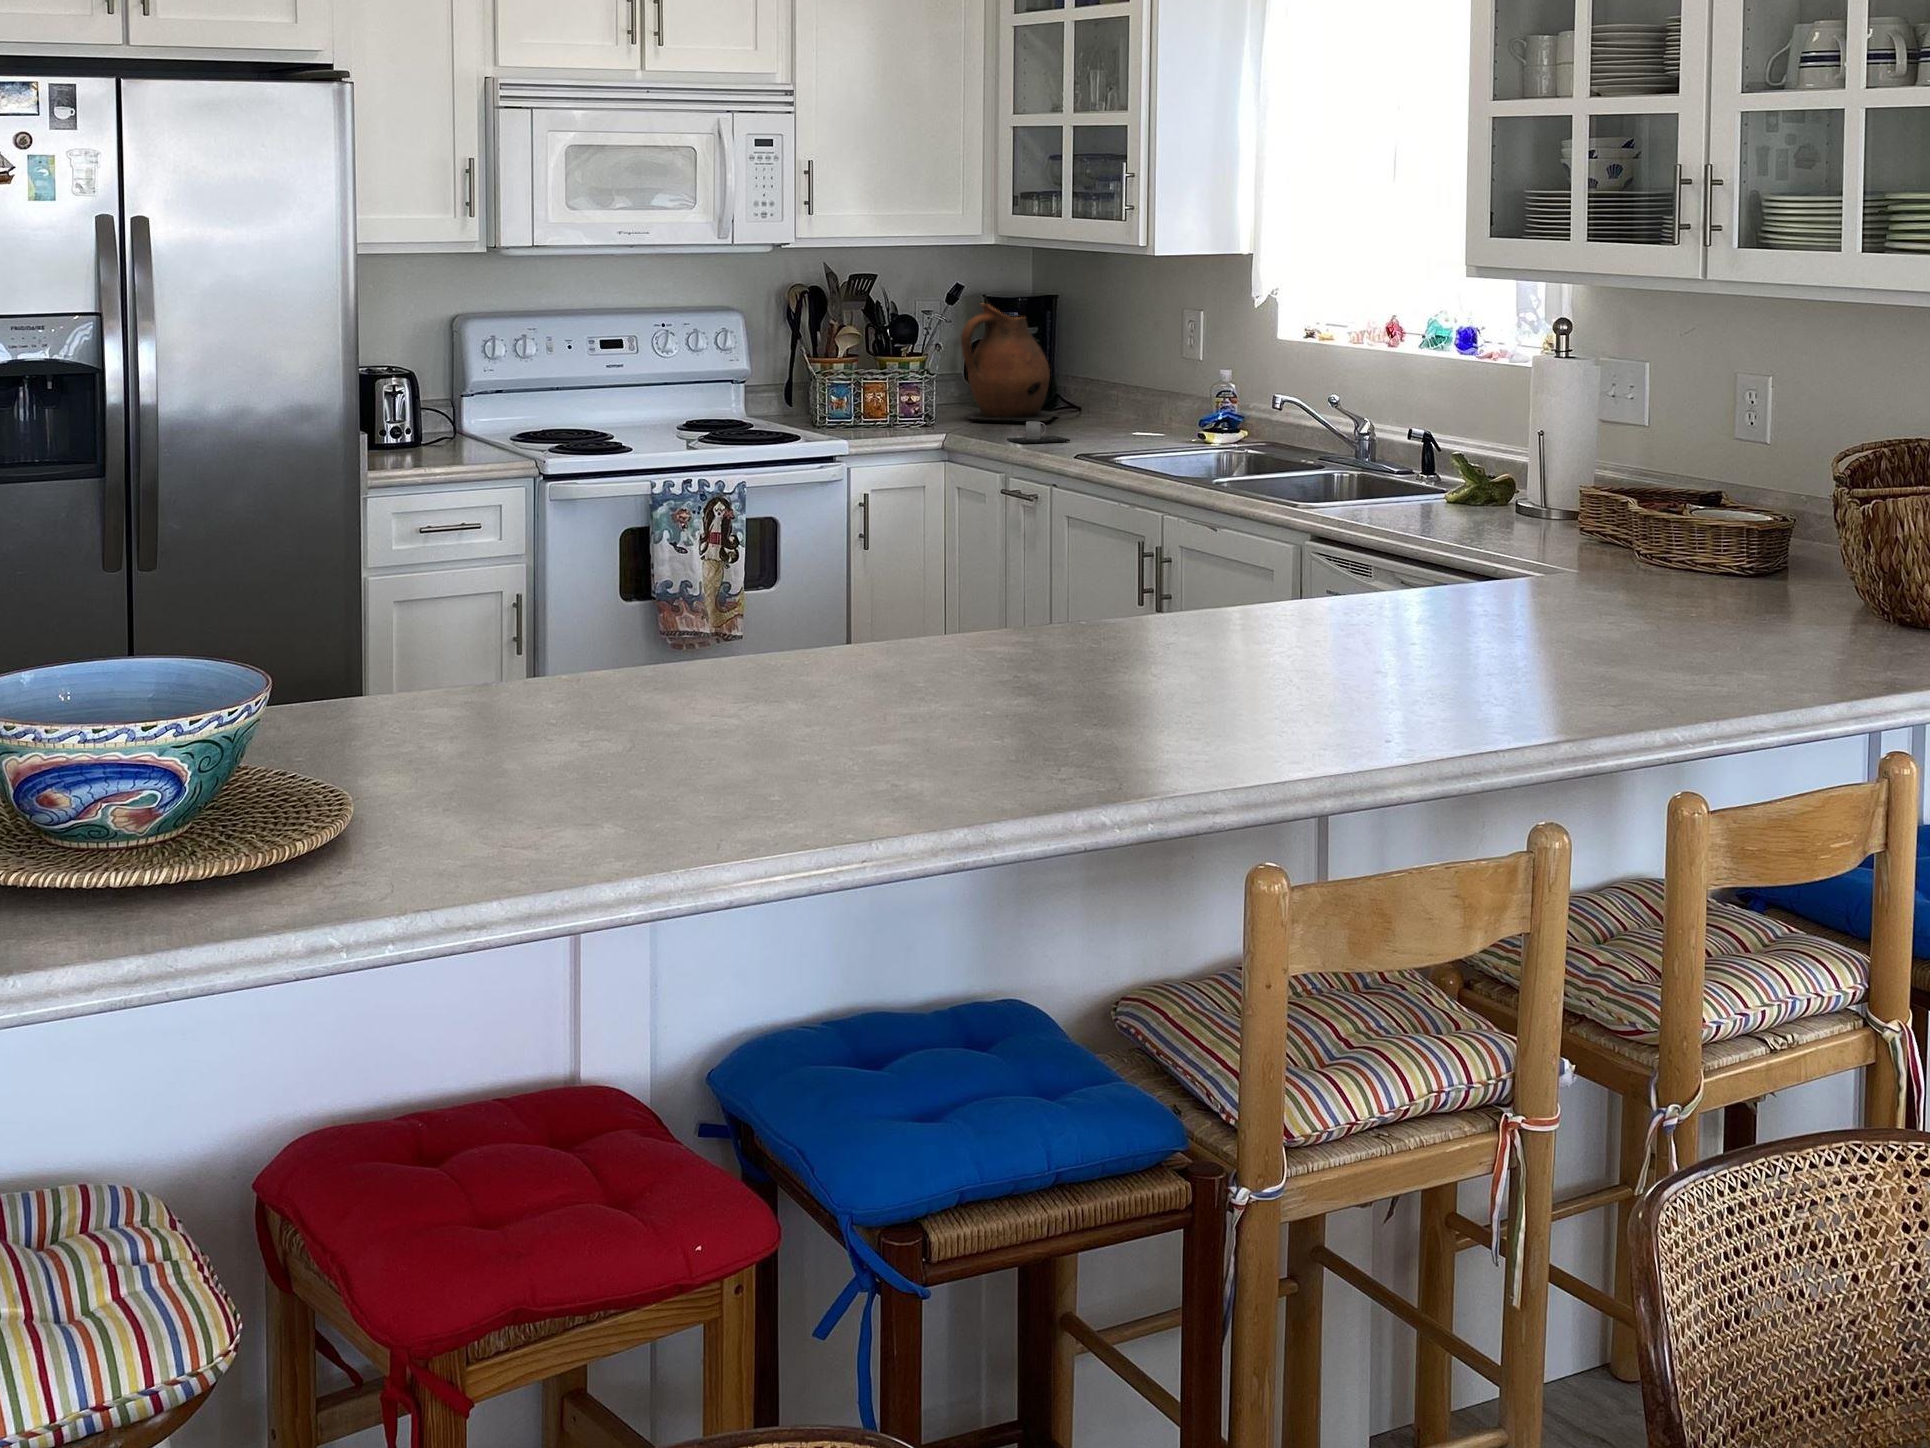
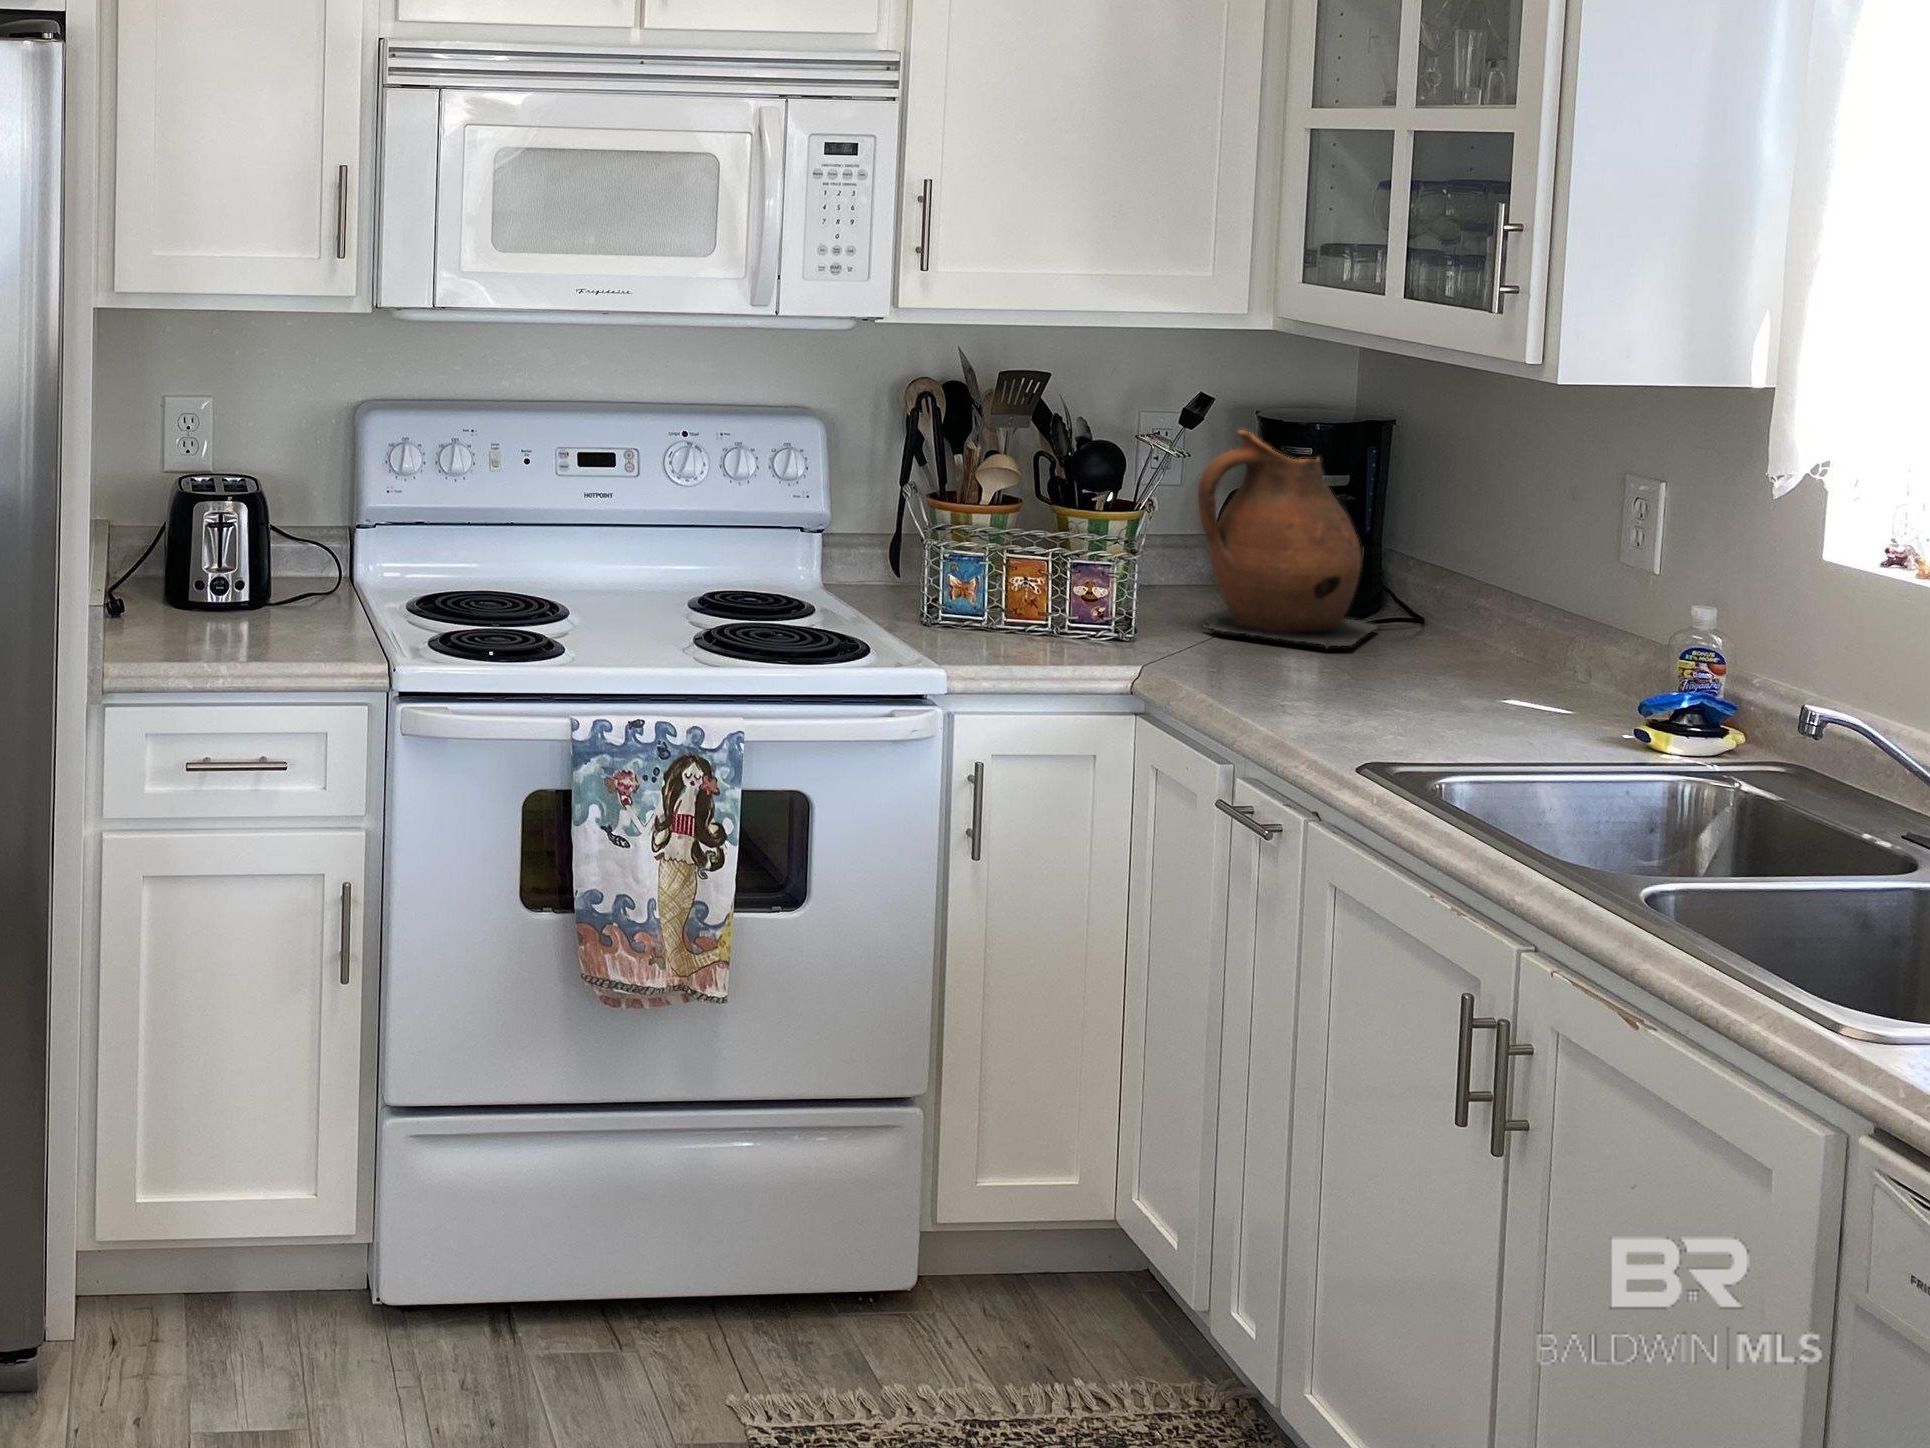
mug: present [1007,421,1070,444] -> none [1248,664,1371,710]

